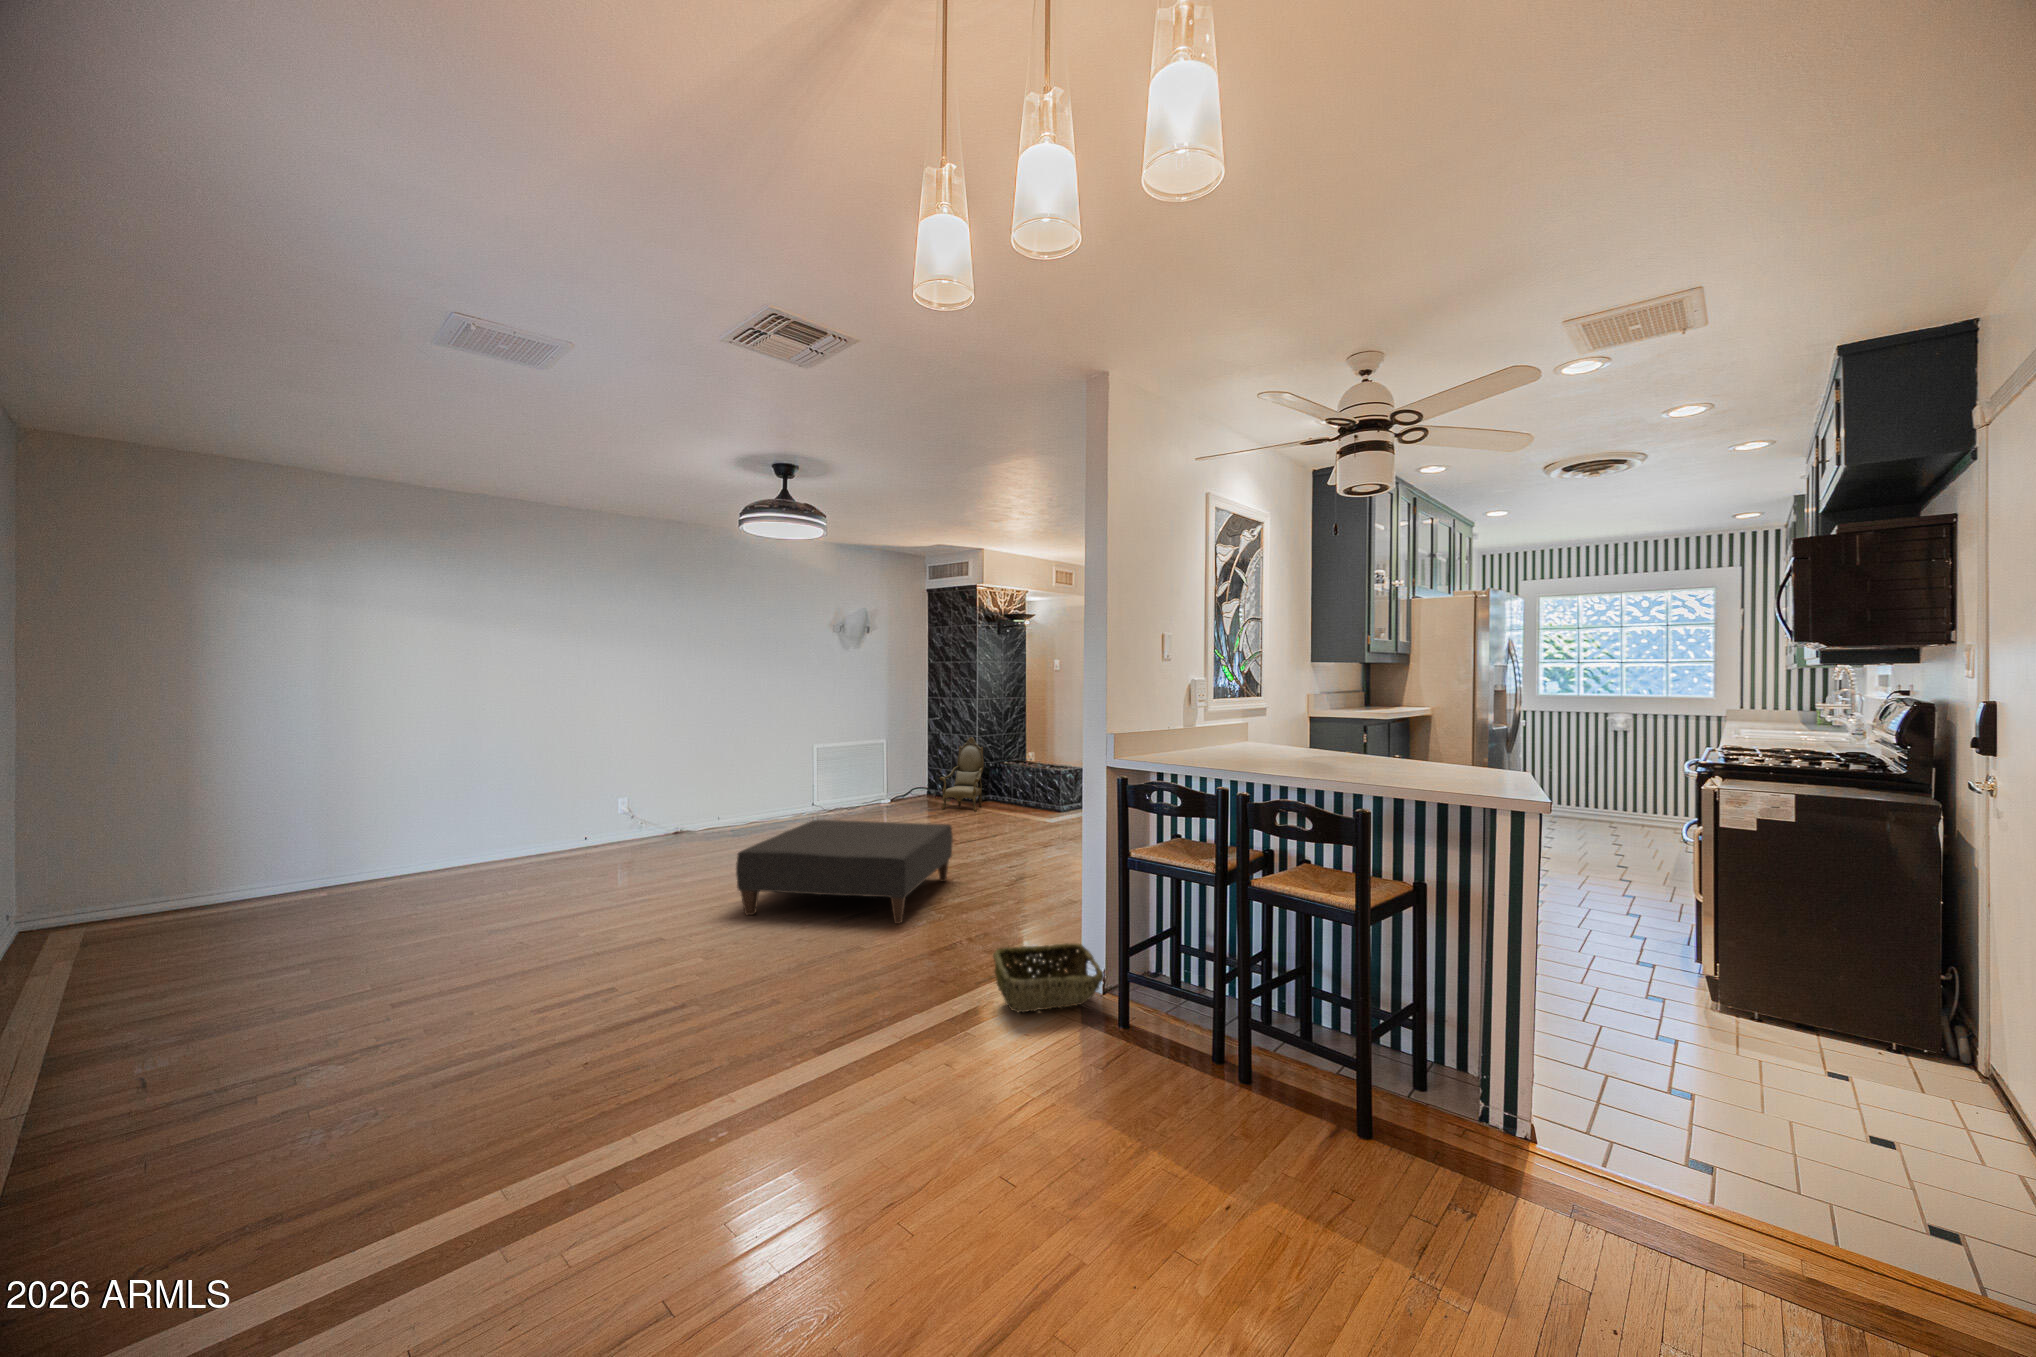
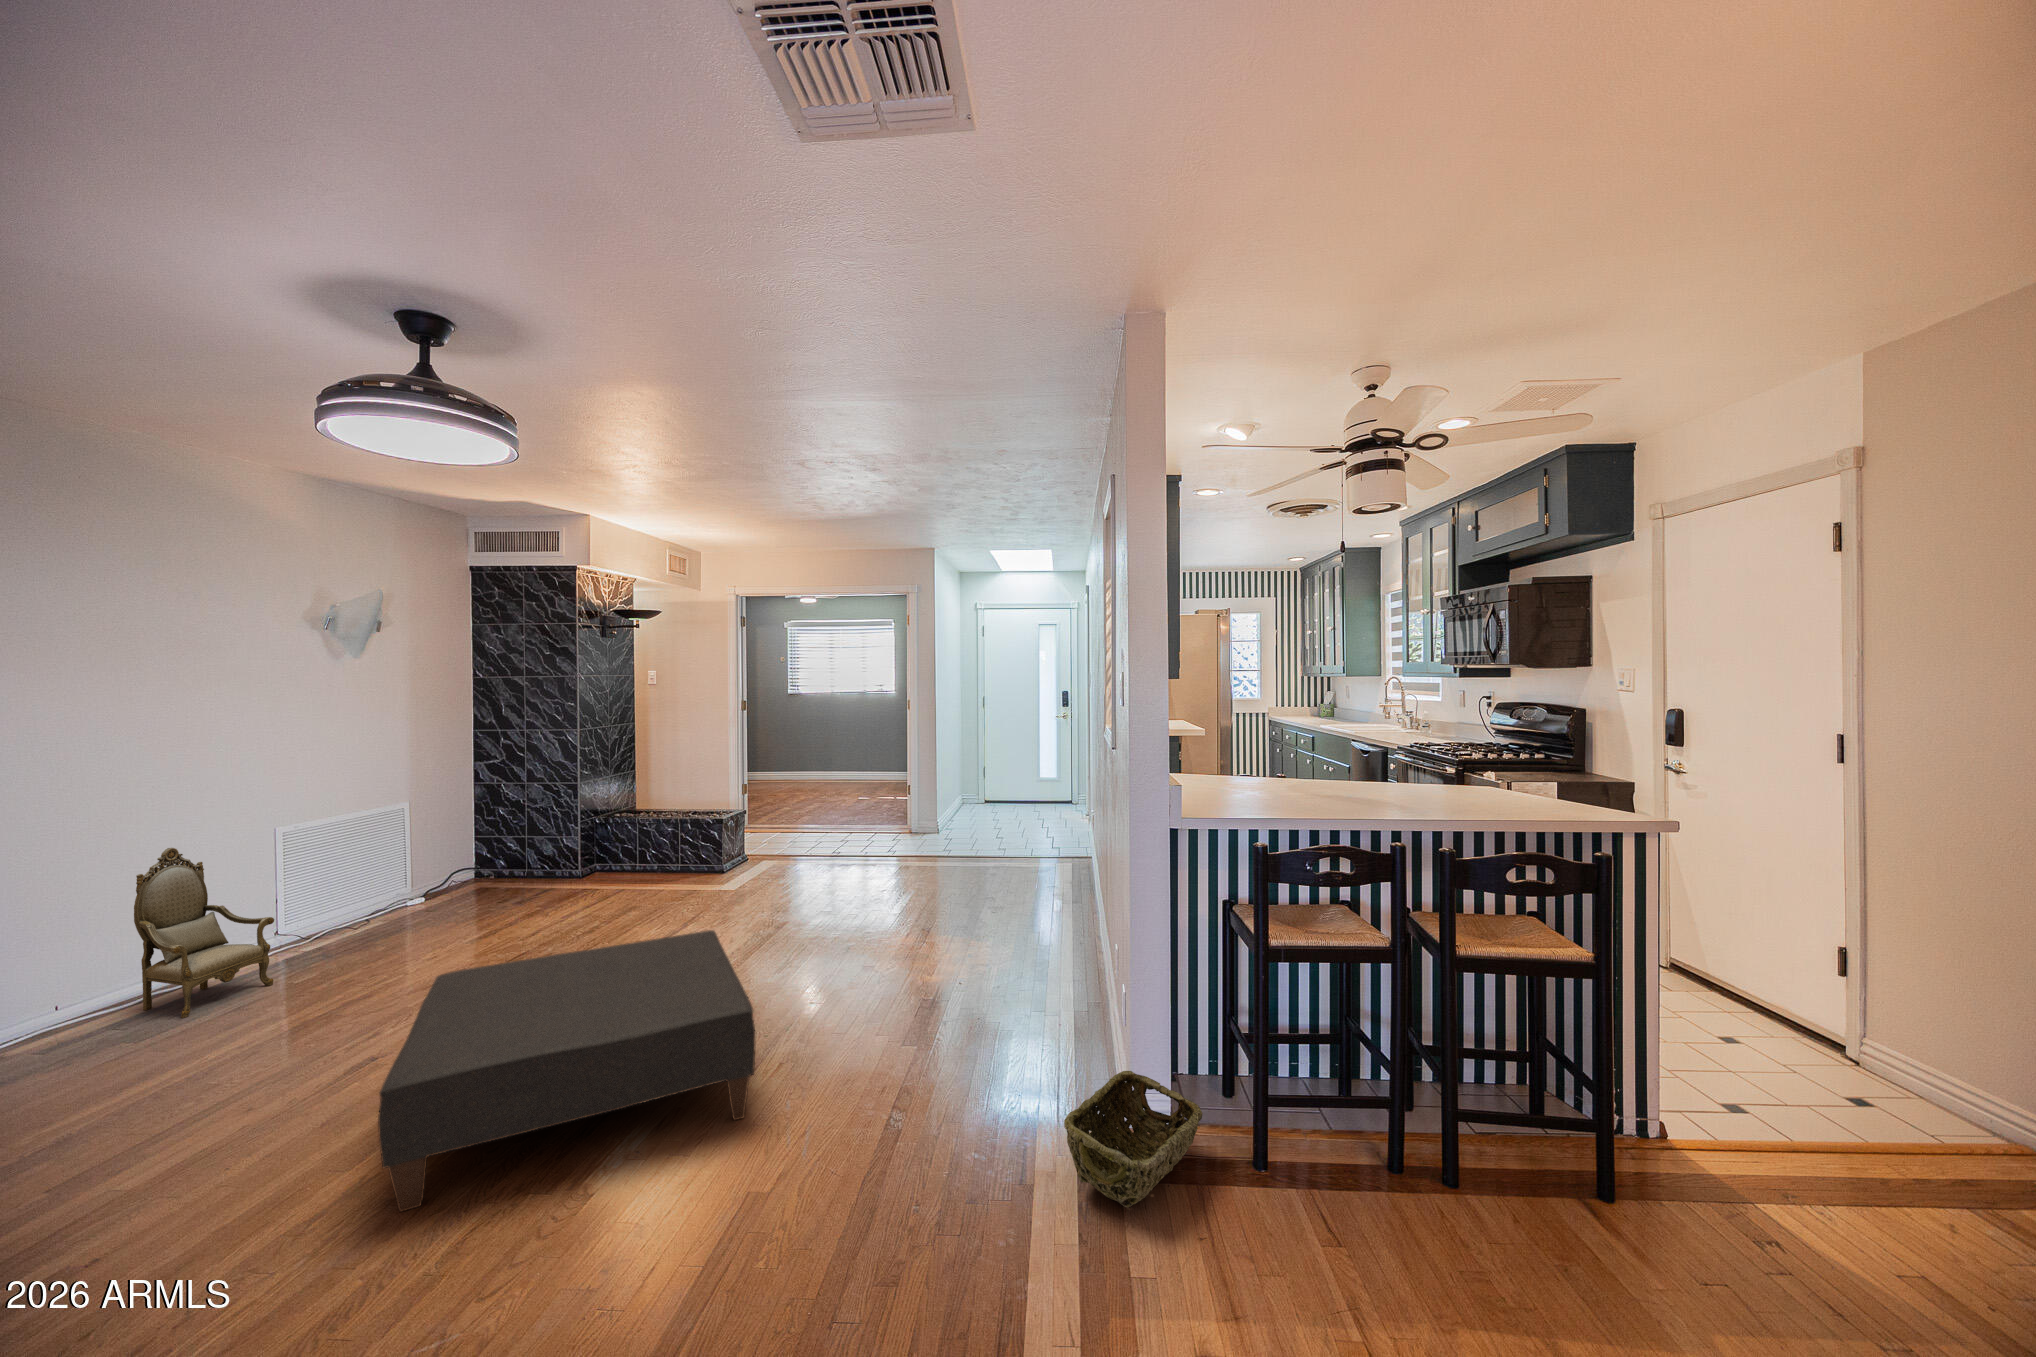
armchair: present [940,737,984,812] -> present [134,848,274,1018]

